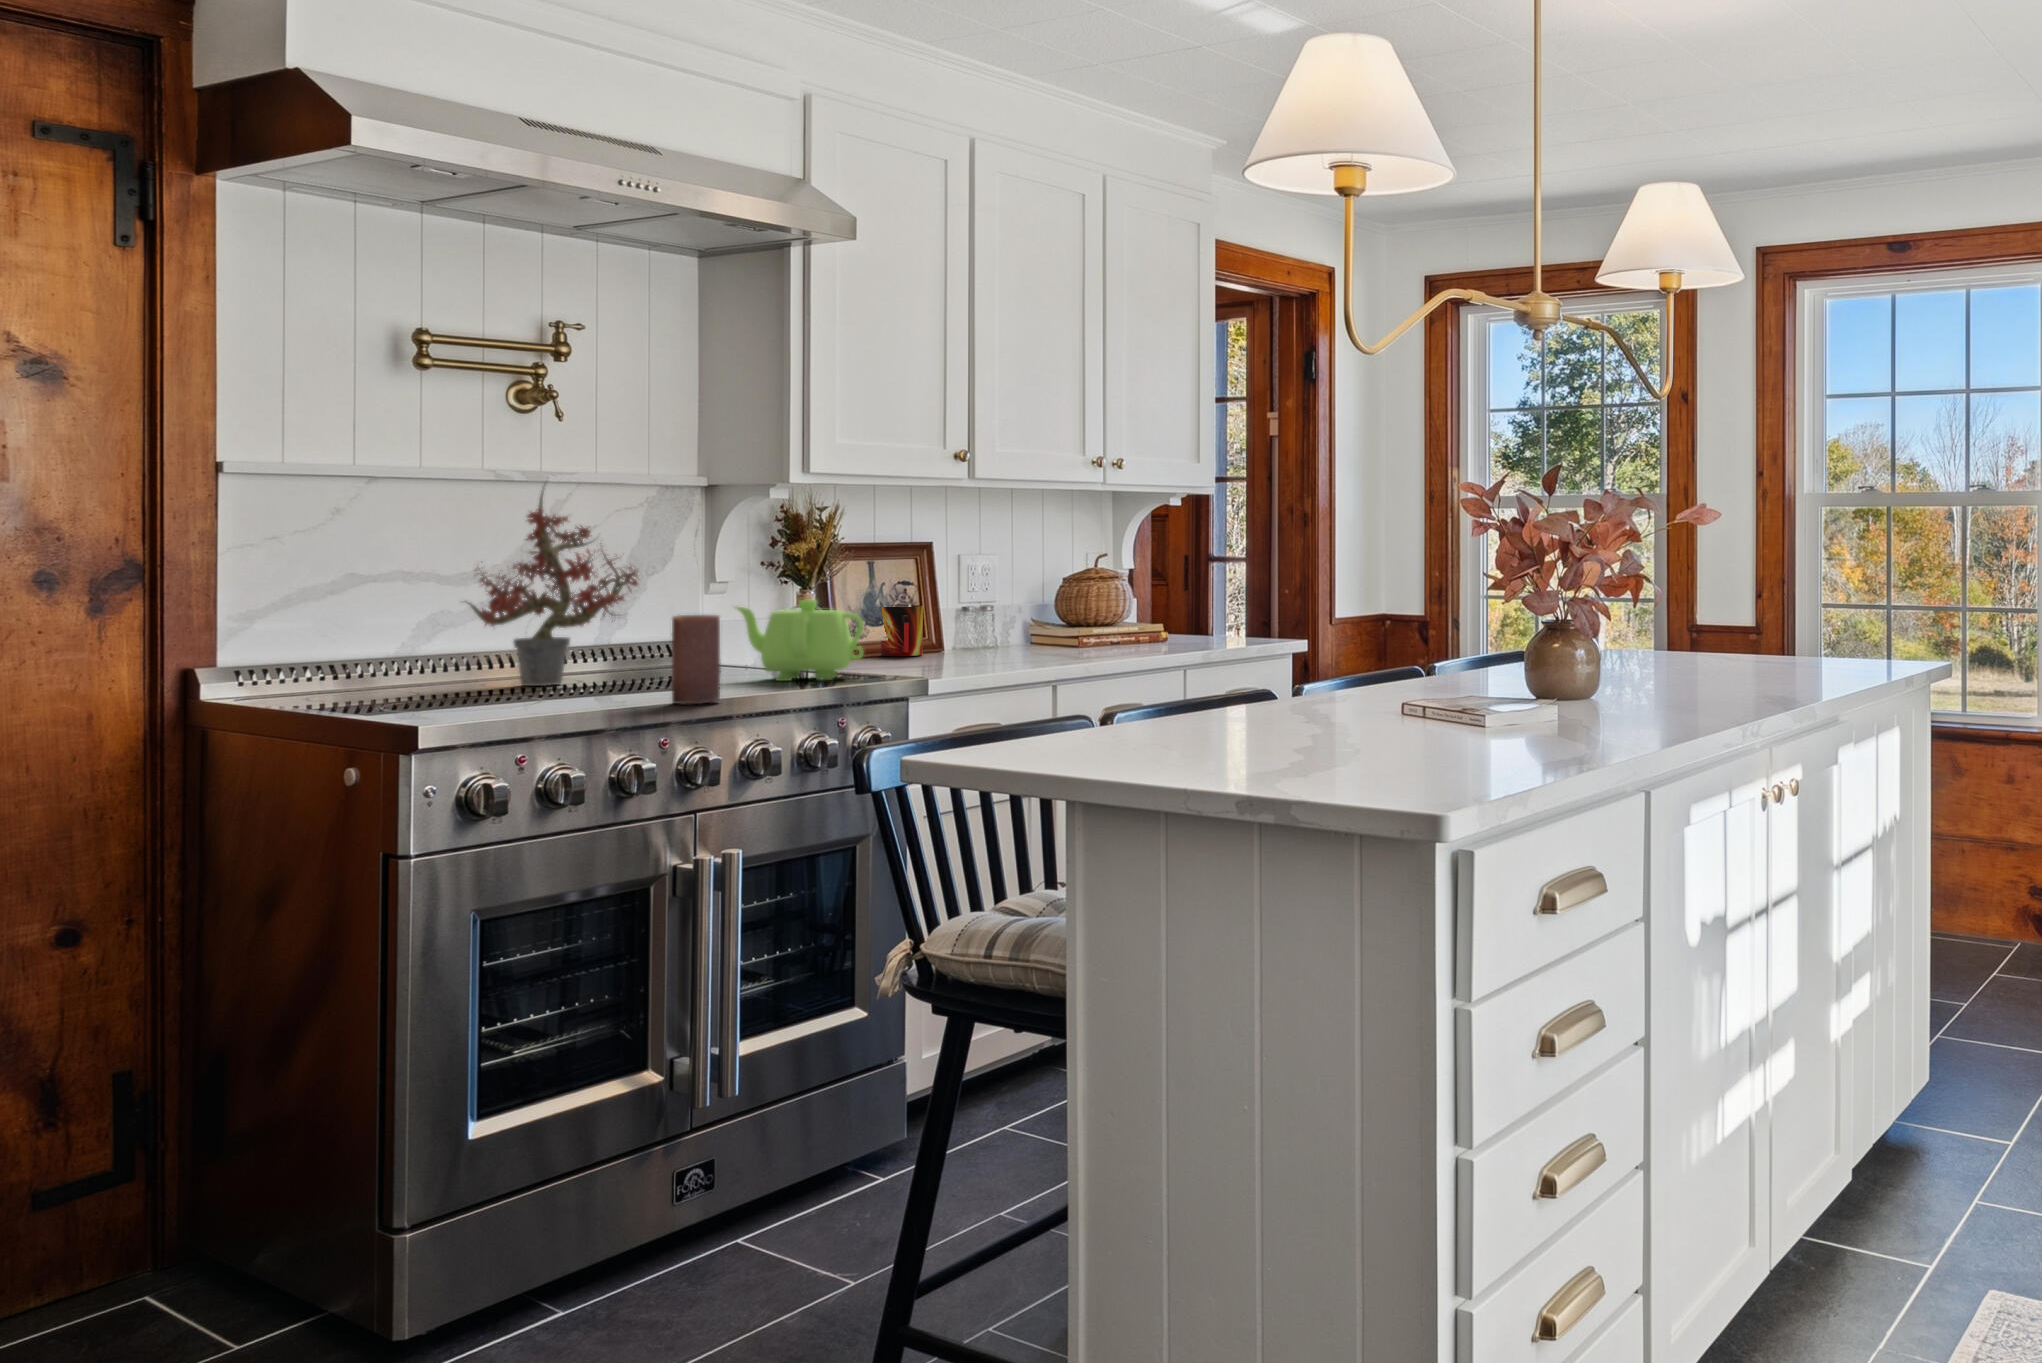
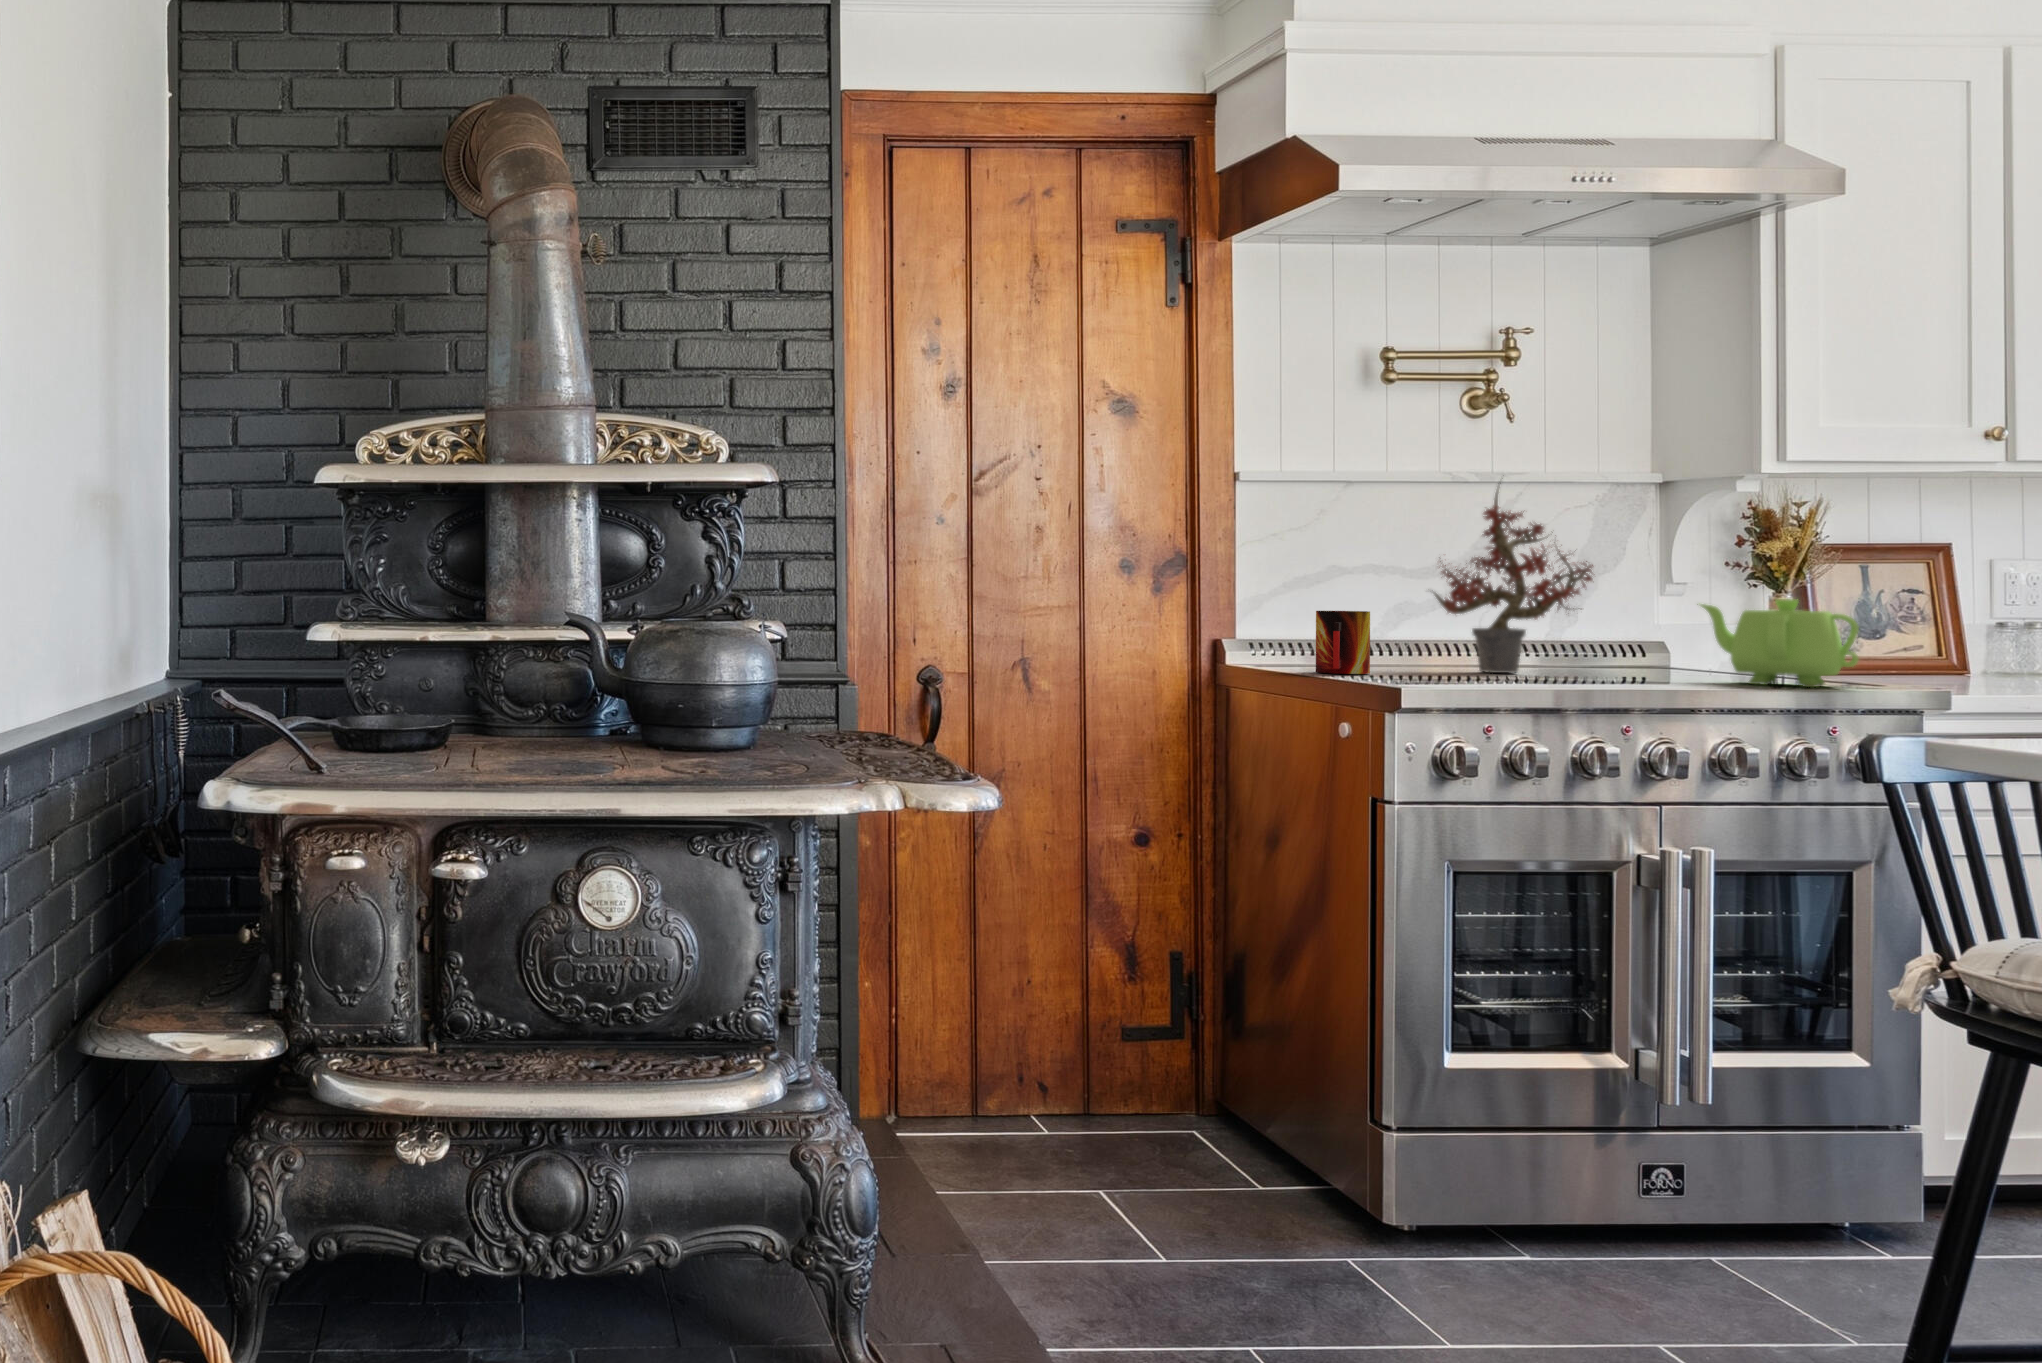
mug: present [881,605,923,656] -> present [1316,611,1370,674]
candle: present [672,615,721,704] -> none [1636,604,1688,693]

